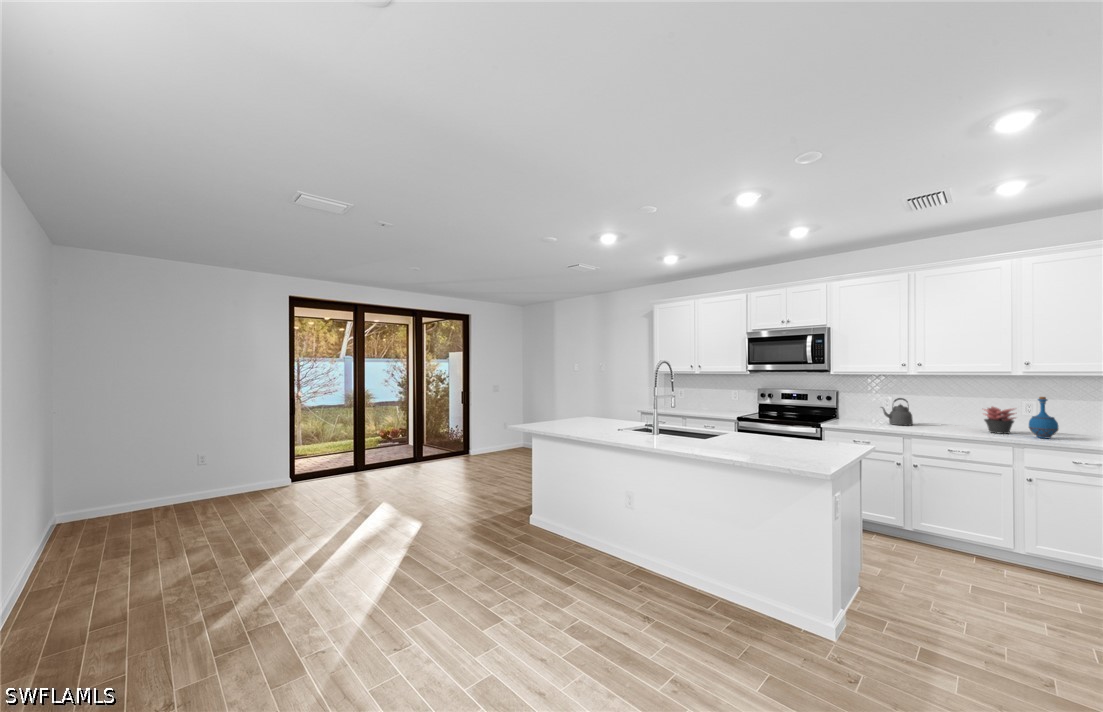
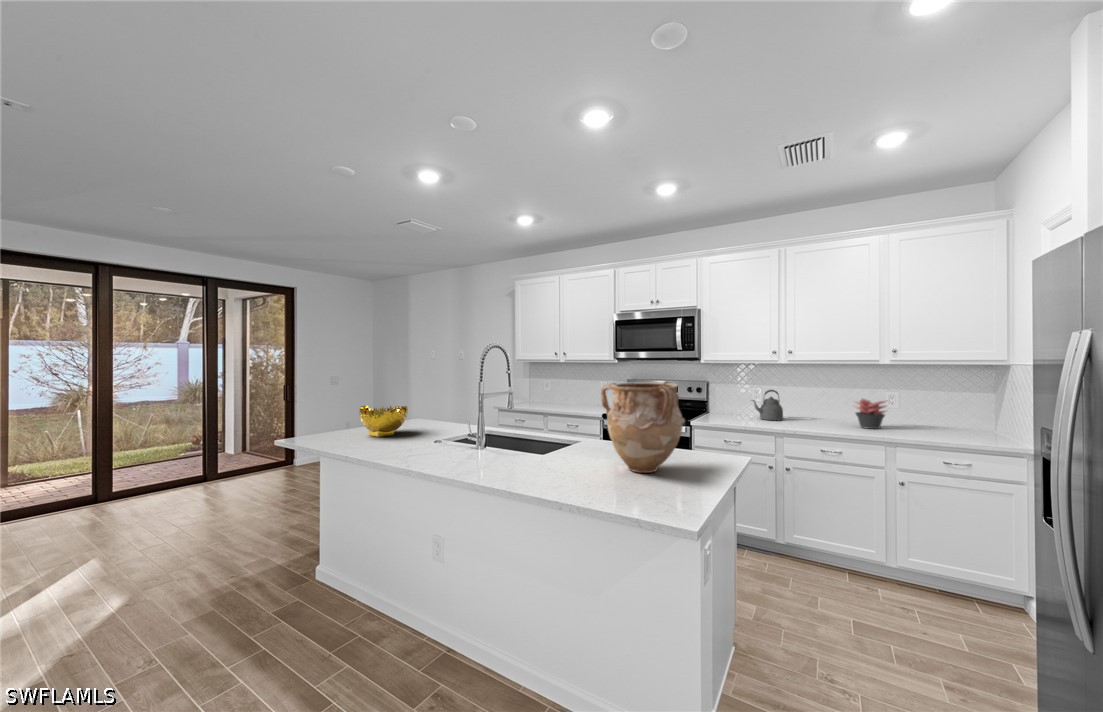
vase: none [748,388,813,452] -> present [601,381,685,473]
bottle: present [1029,397,1059,438] -> none [901,388,931,434]
decorative bowl: none [558,405,590,427] -> present [359,406,408,437]

